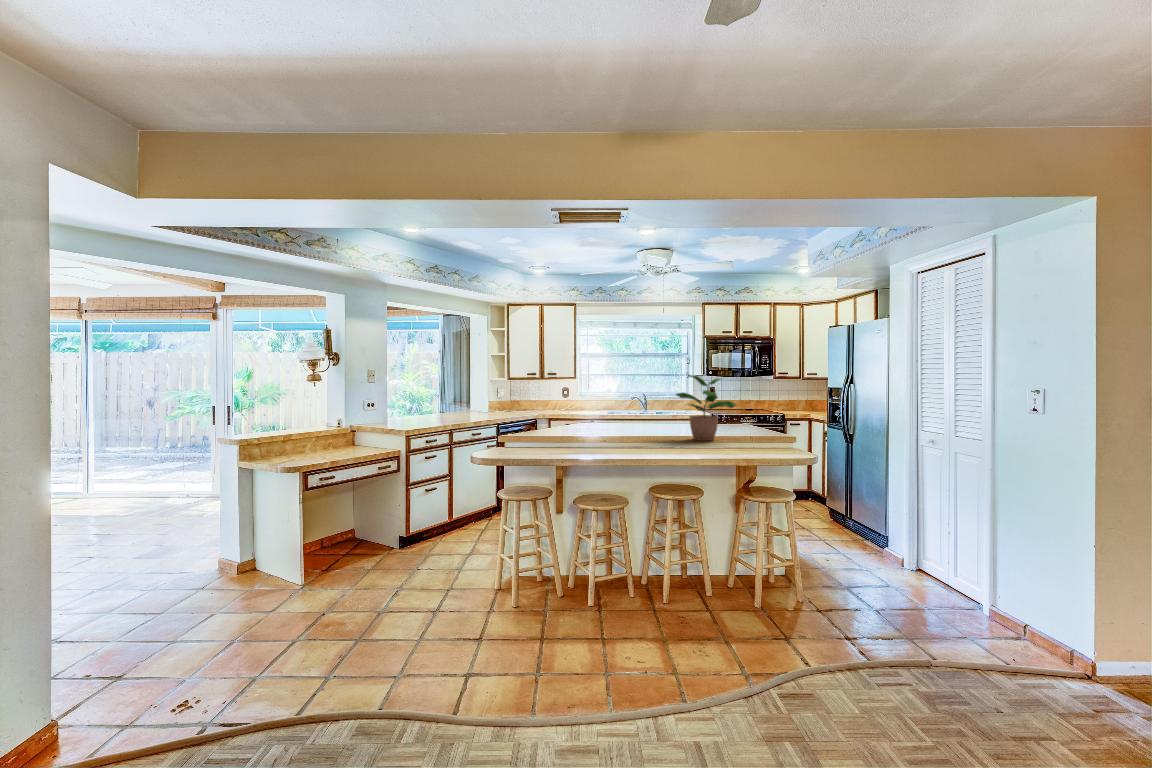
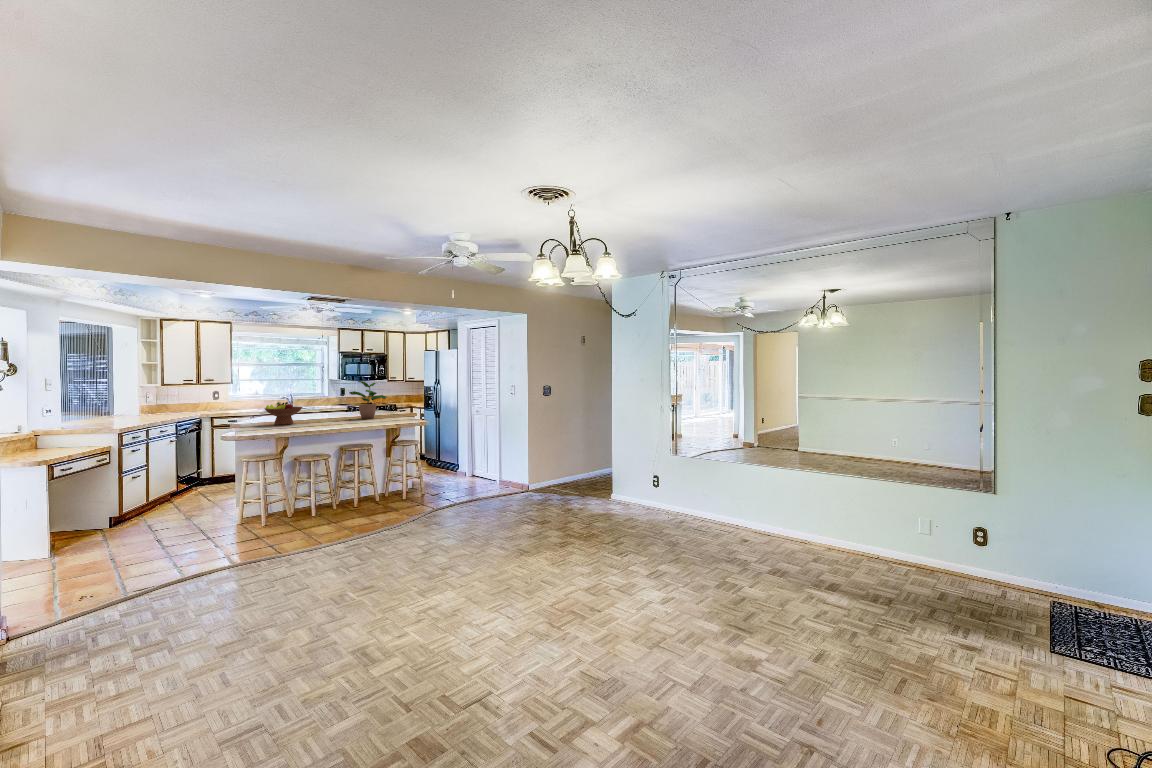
fruit bowl: none [538,407,593,443] -> present [264,402,302,425]

